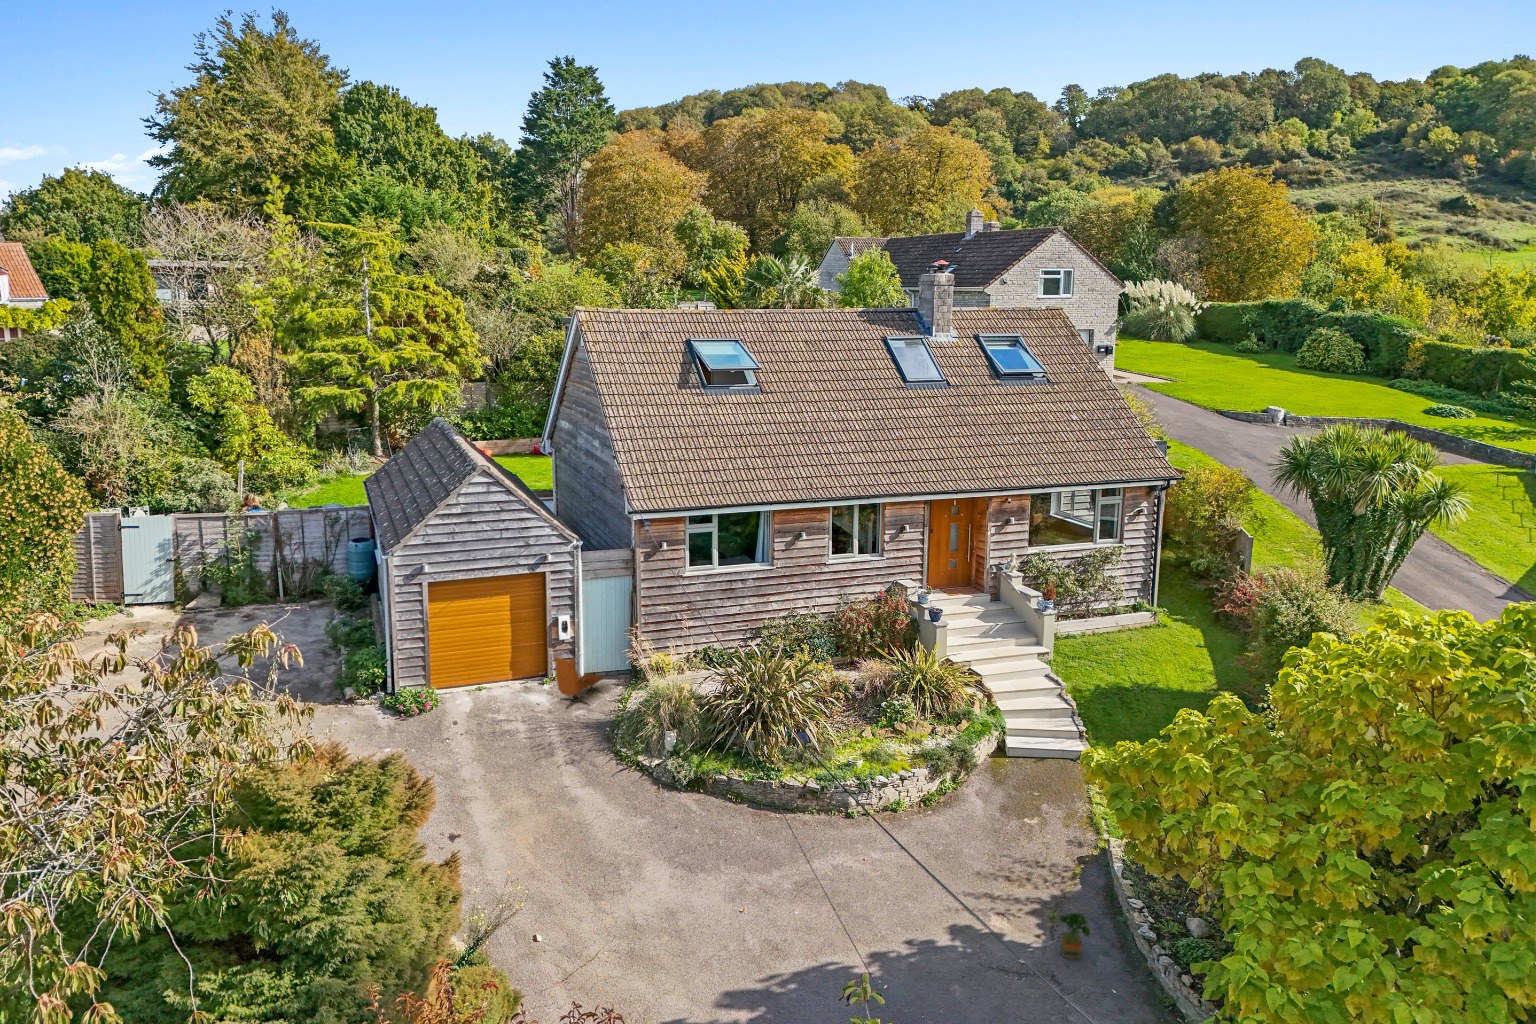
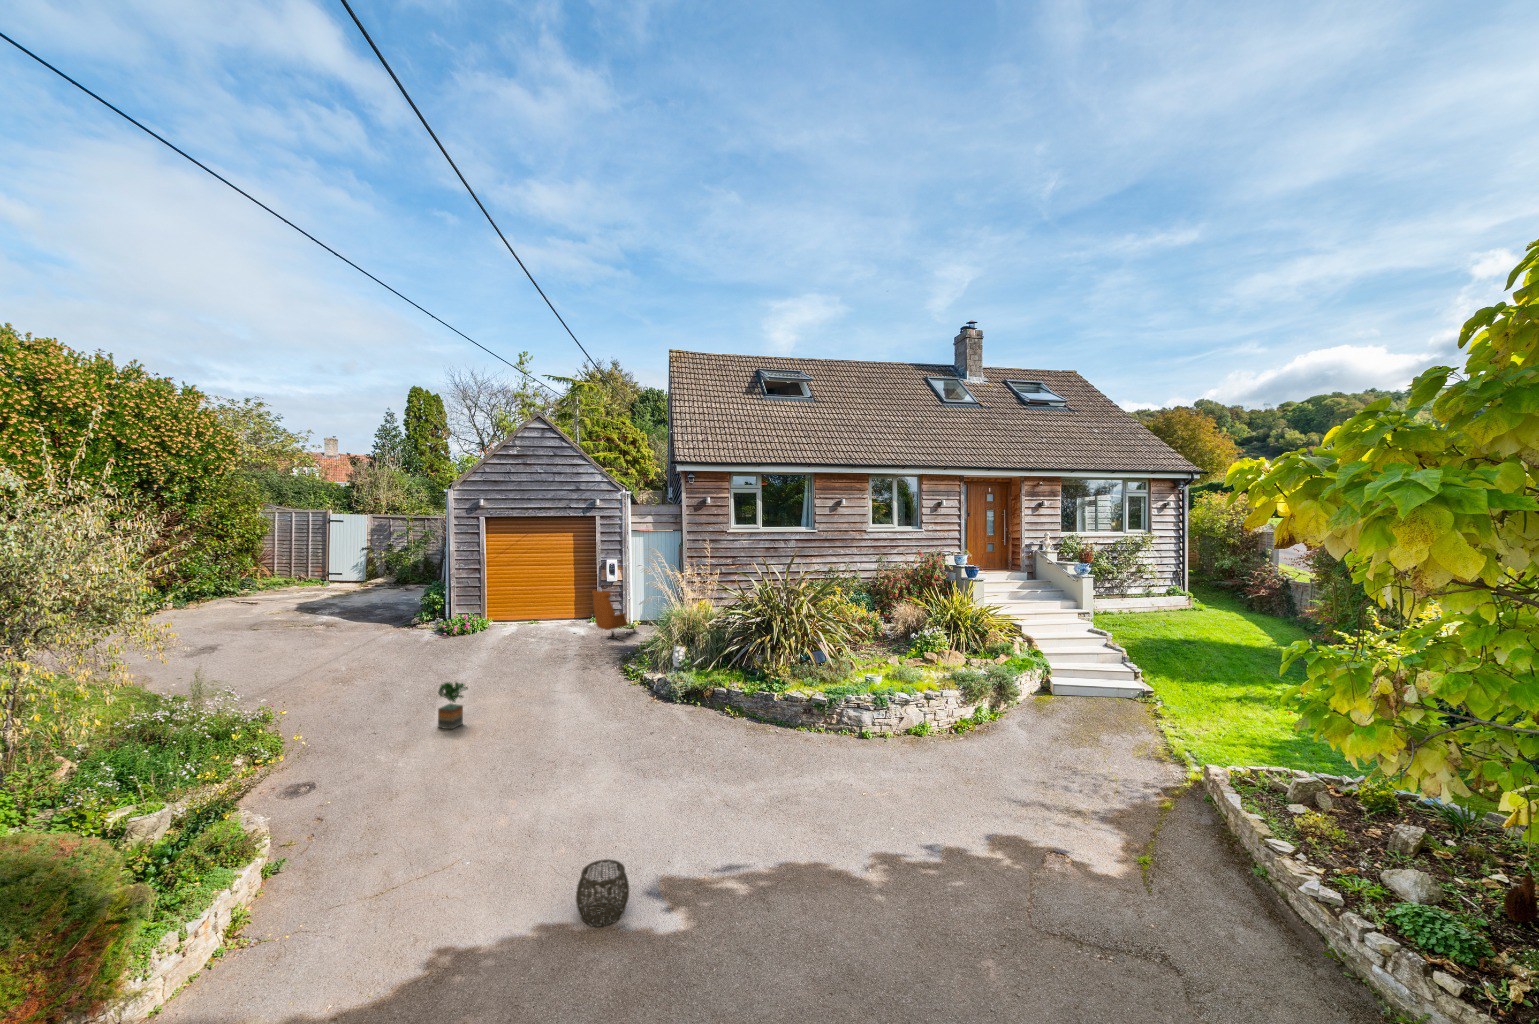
potted tree: present [1060,913,1090,959] -> present [438,682,468,729]
woven basket: none [705,955,738,996] -> present [576,859,629,926]

